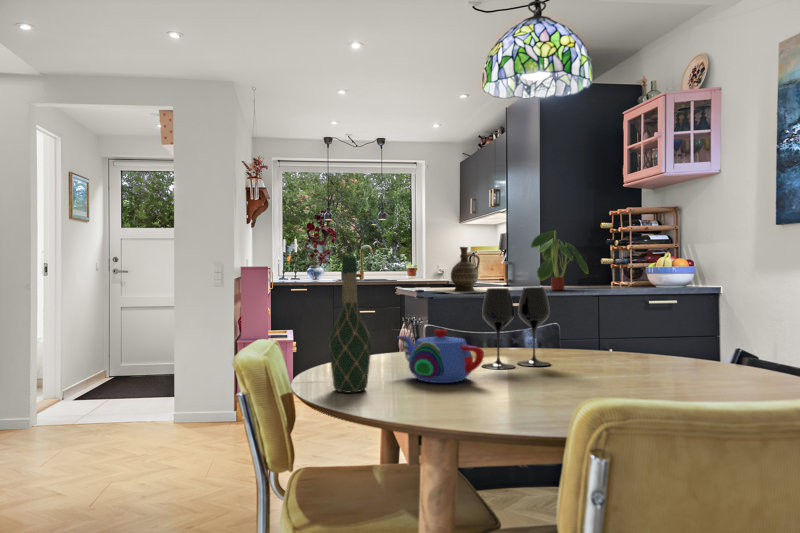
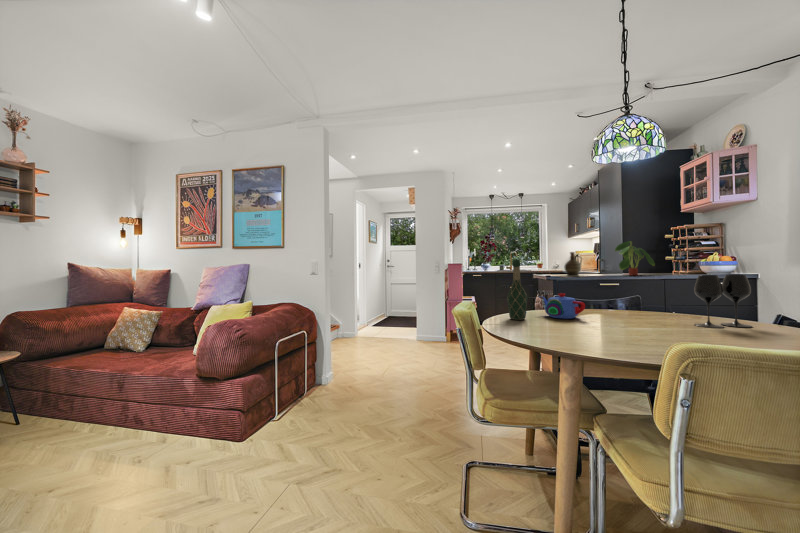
wine glass: present [482,287,550,369] -> present [694,274,752,328]

